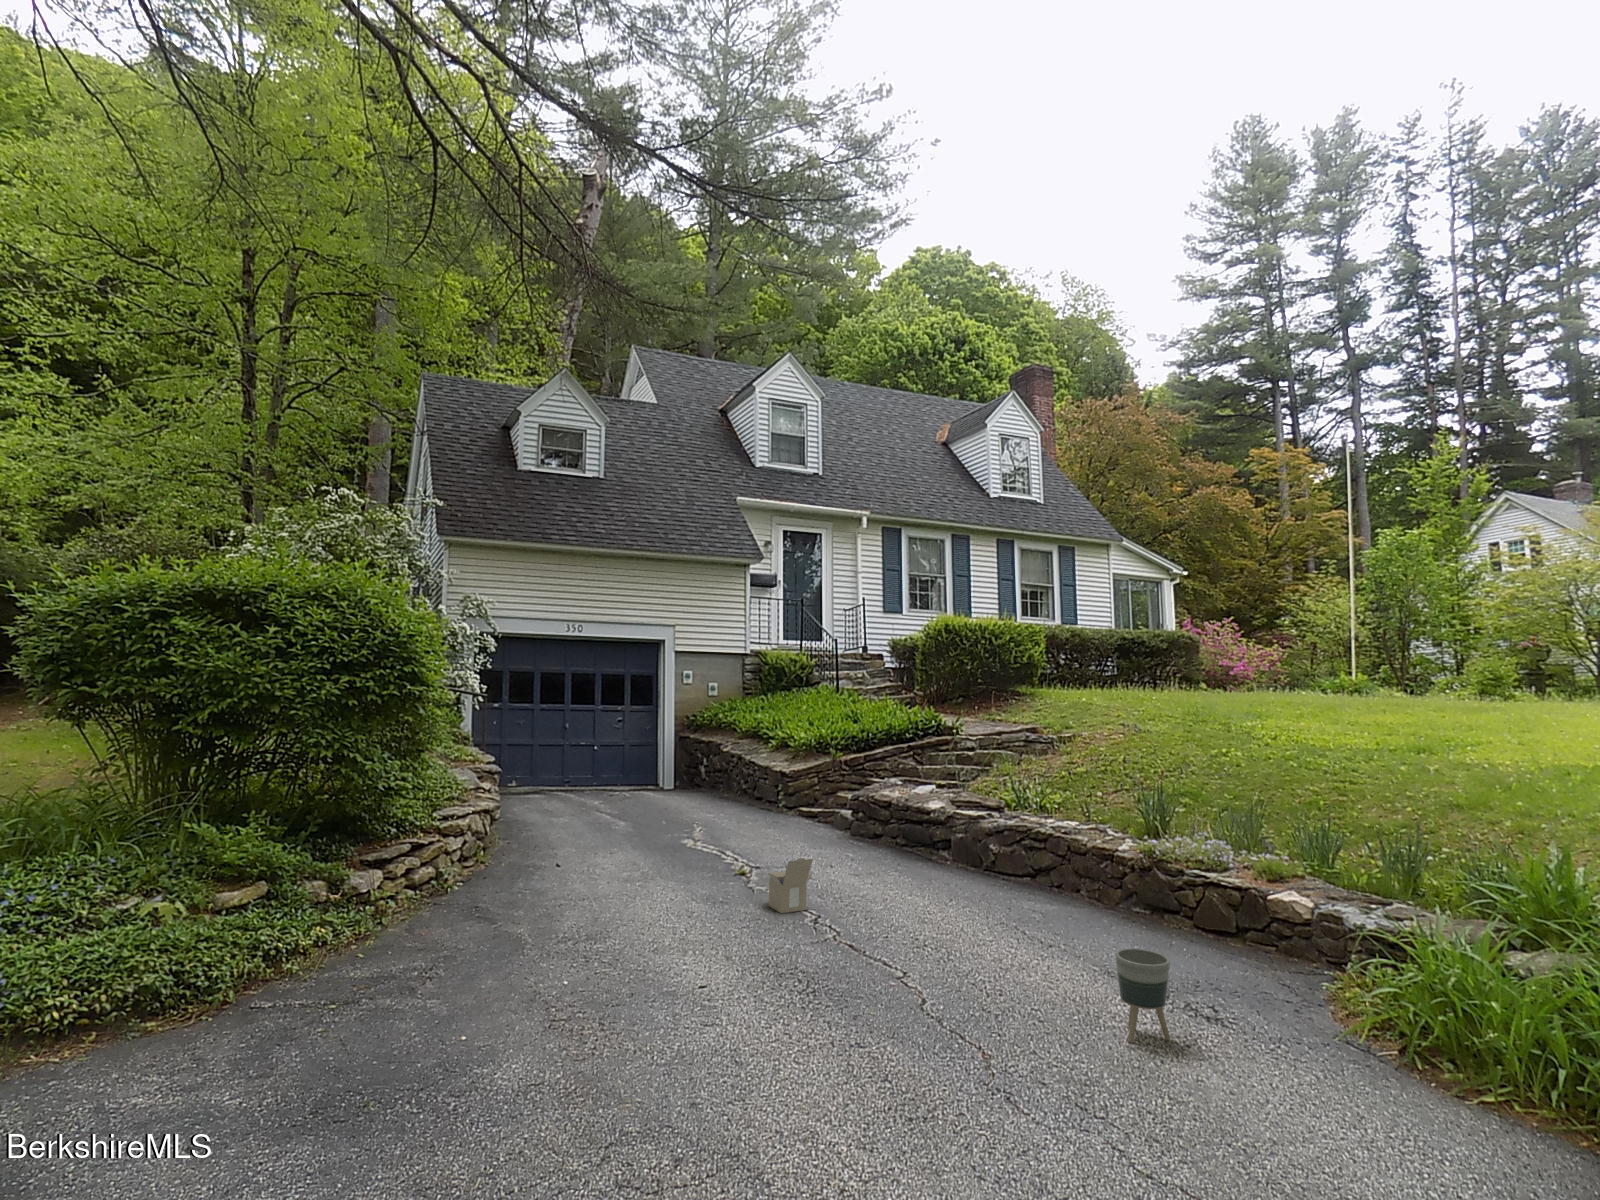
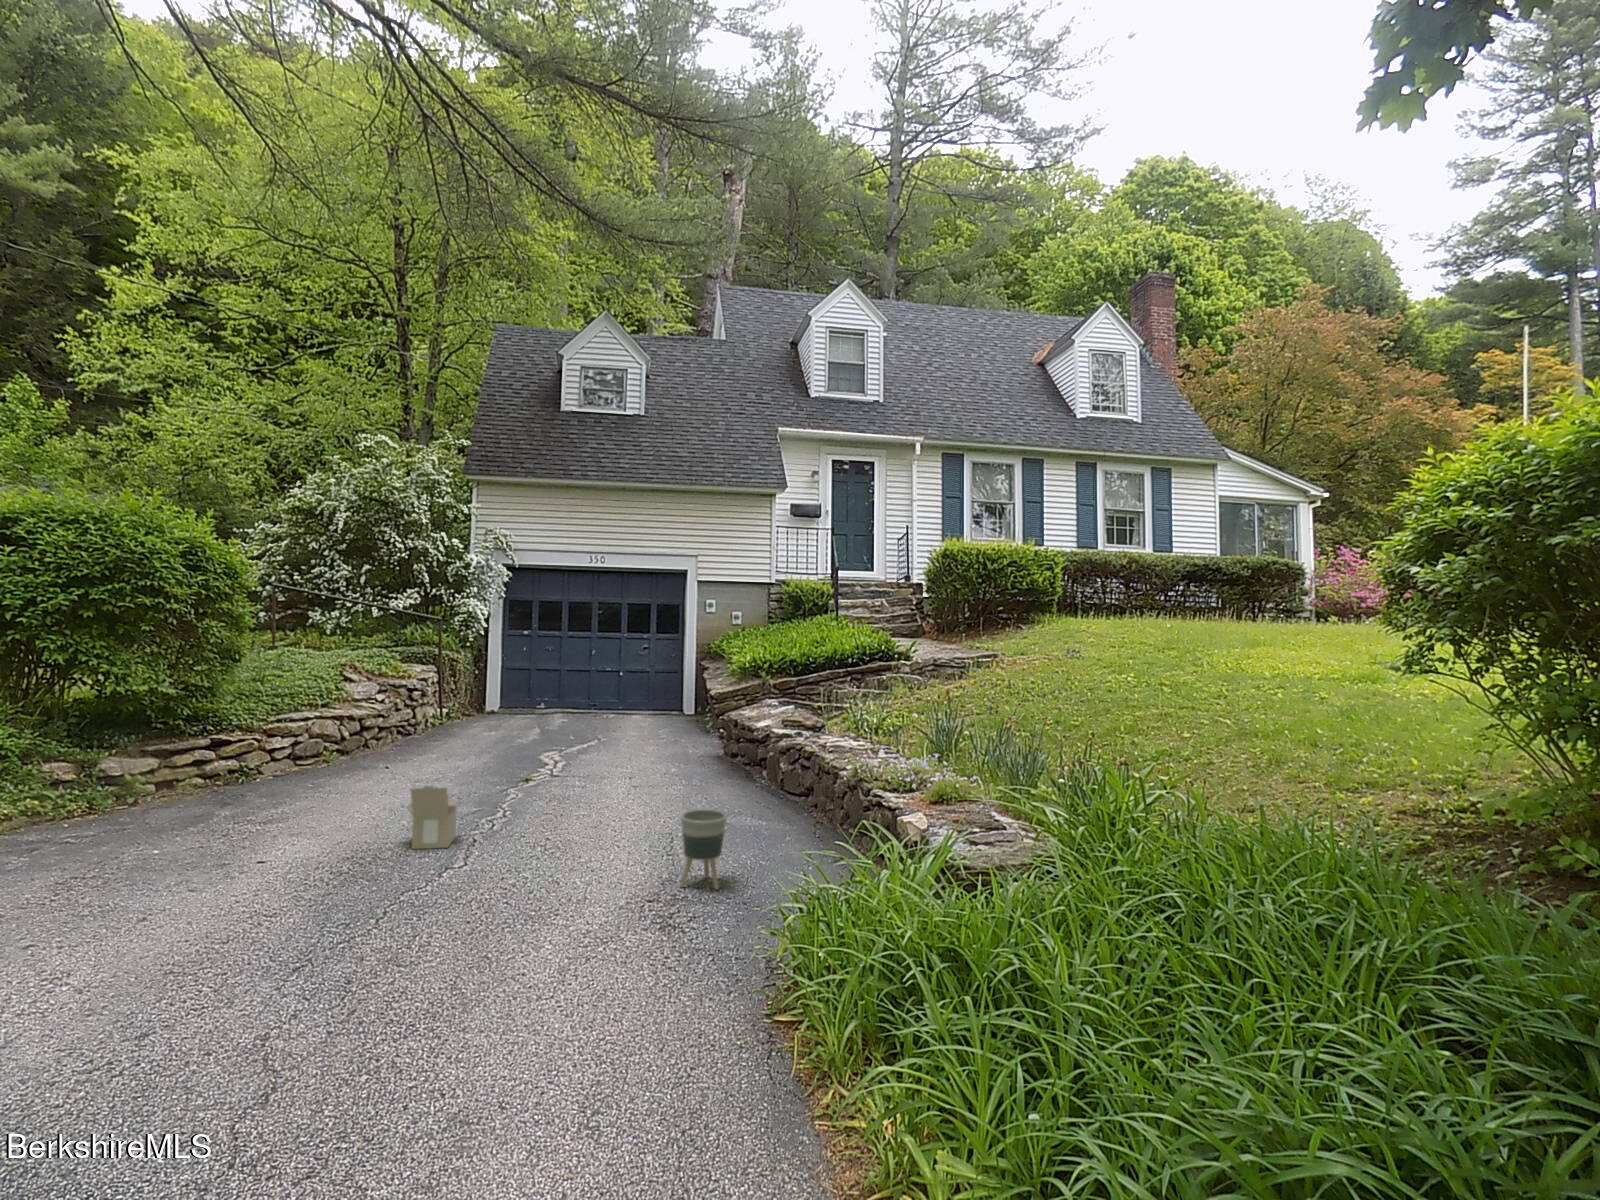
planter: present [1116,949,1170,1043] -> present [680,810,726,890]

